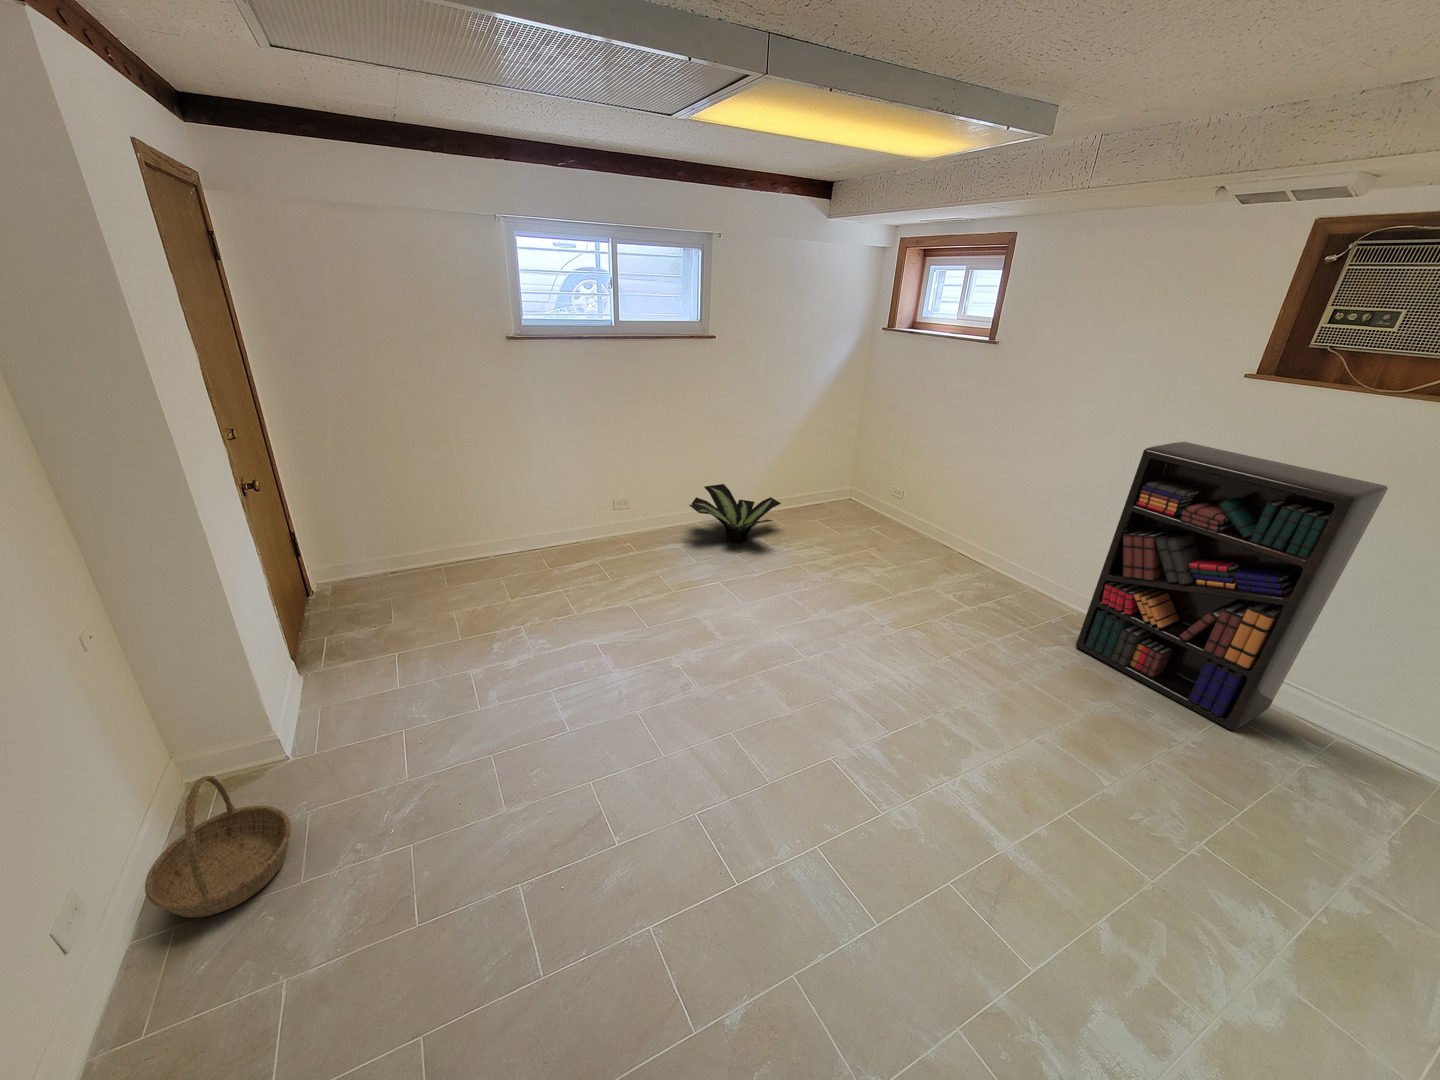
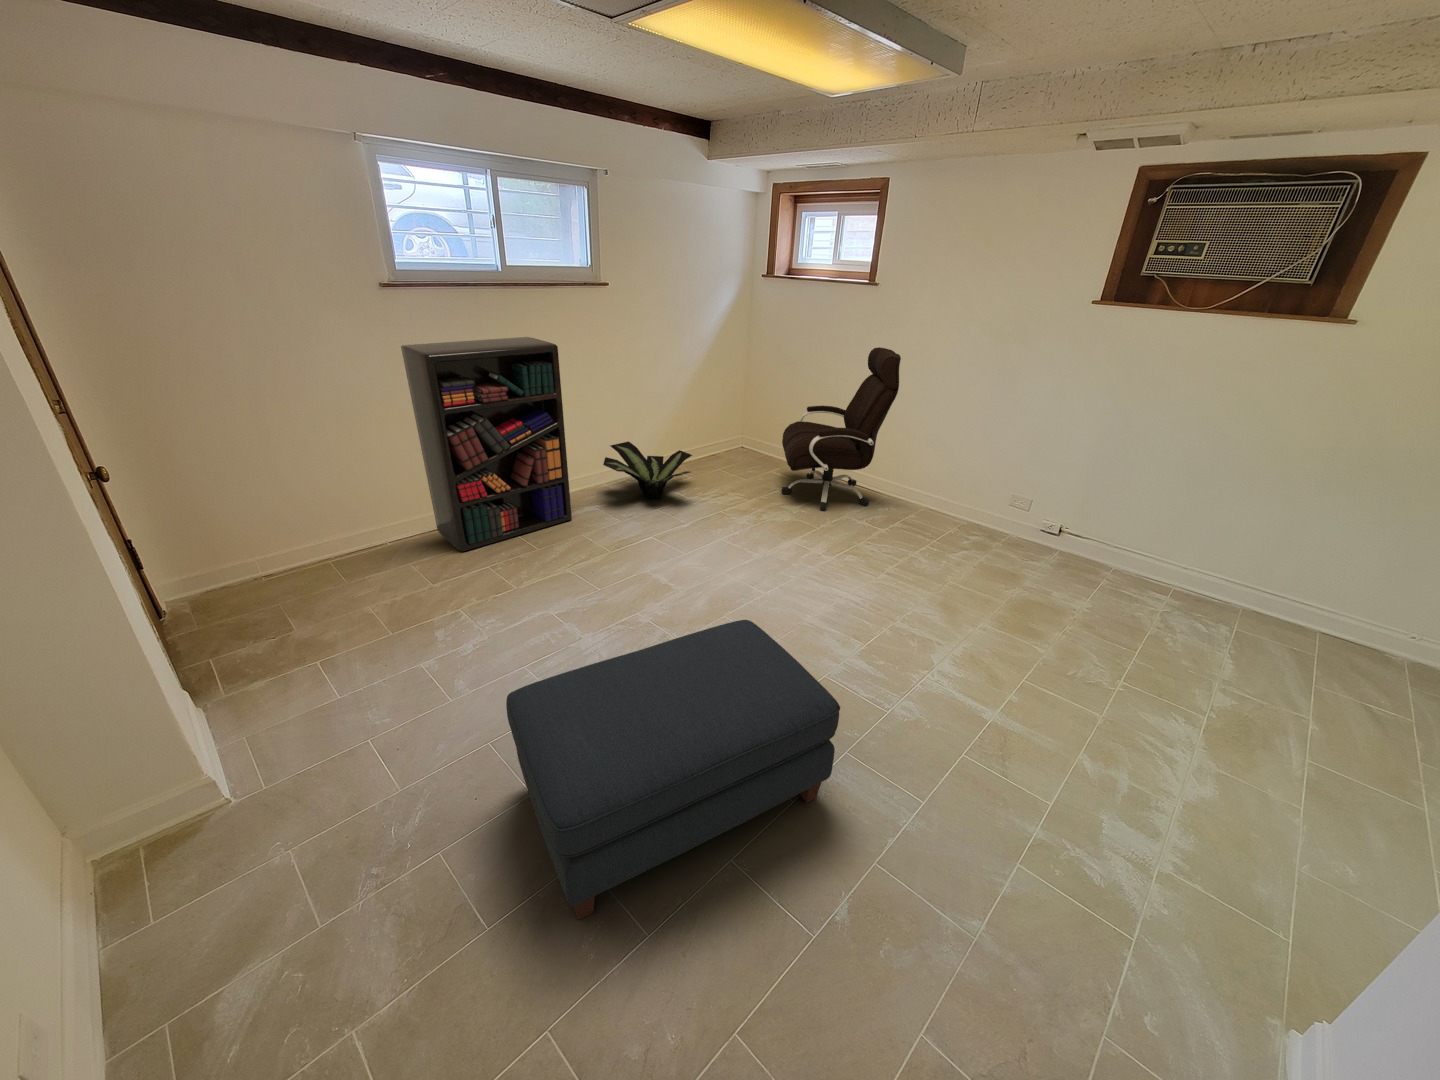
office chair: none [869,409,1008,577] -> present [781,347,901,511]
bookshelf: present [1076,442,1388,730] -> present [401,337,572,551]
ottoman: none [465,684,789,943] -> present [506,620,840,920]
basket: present [145,776,291,917] -> none [102,835,285,1008]

